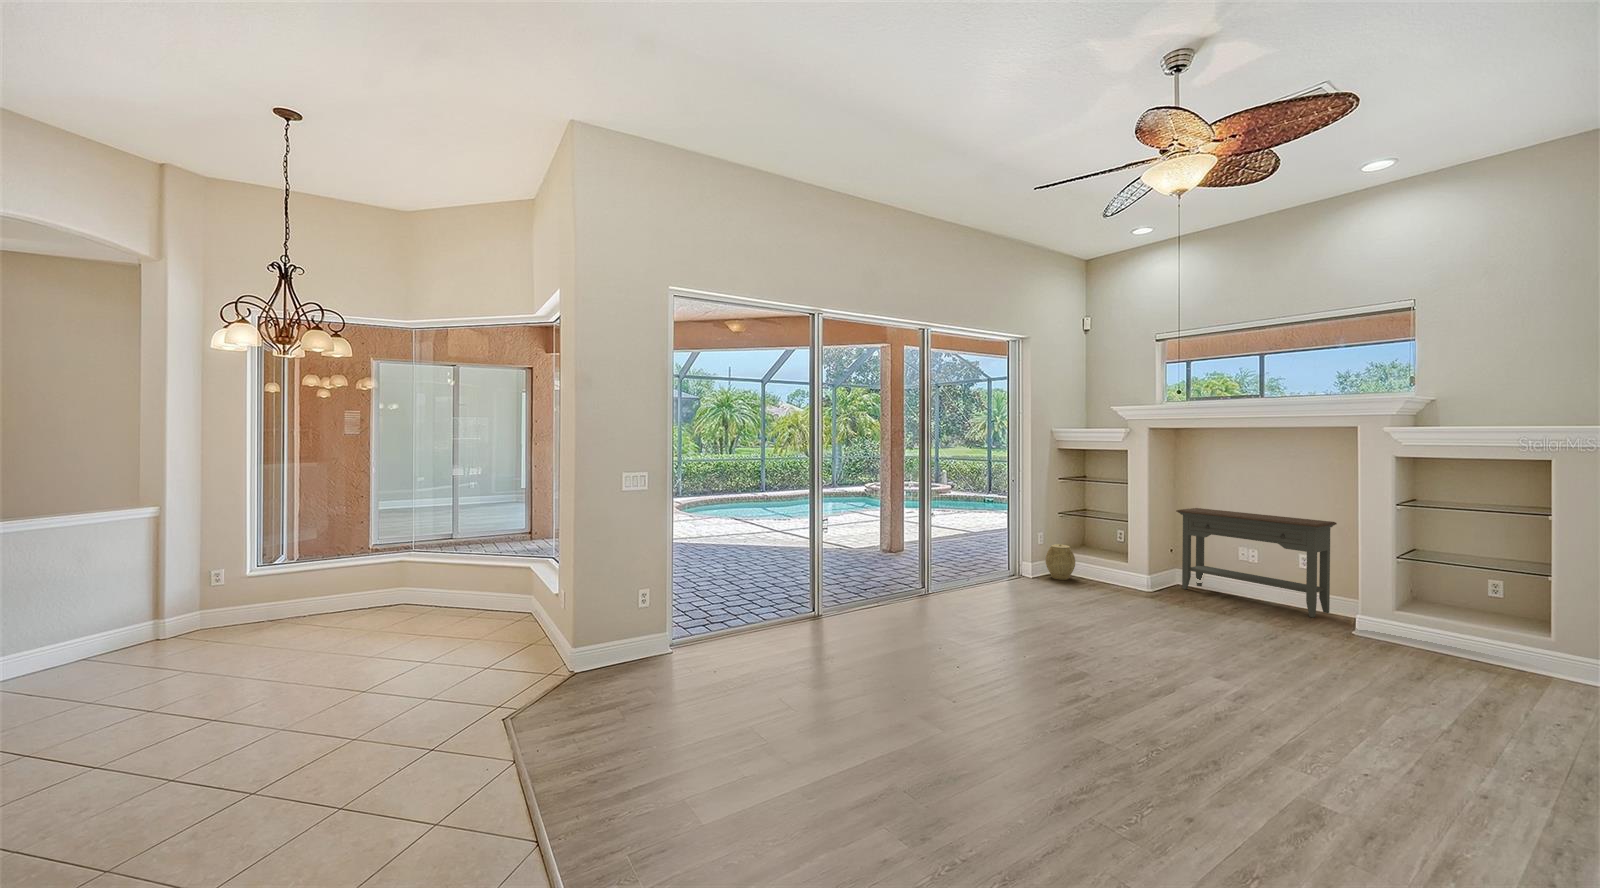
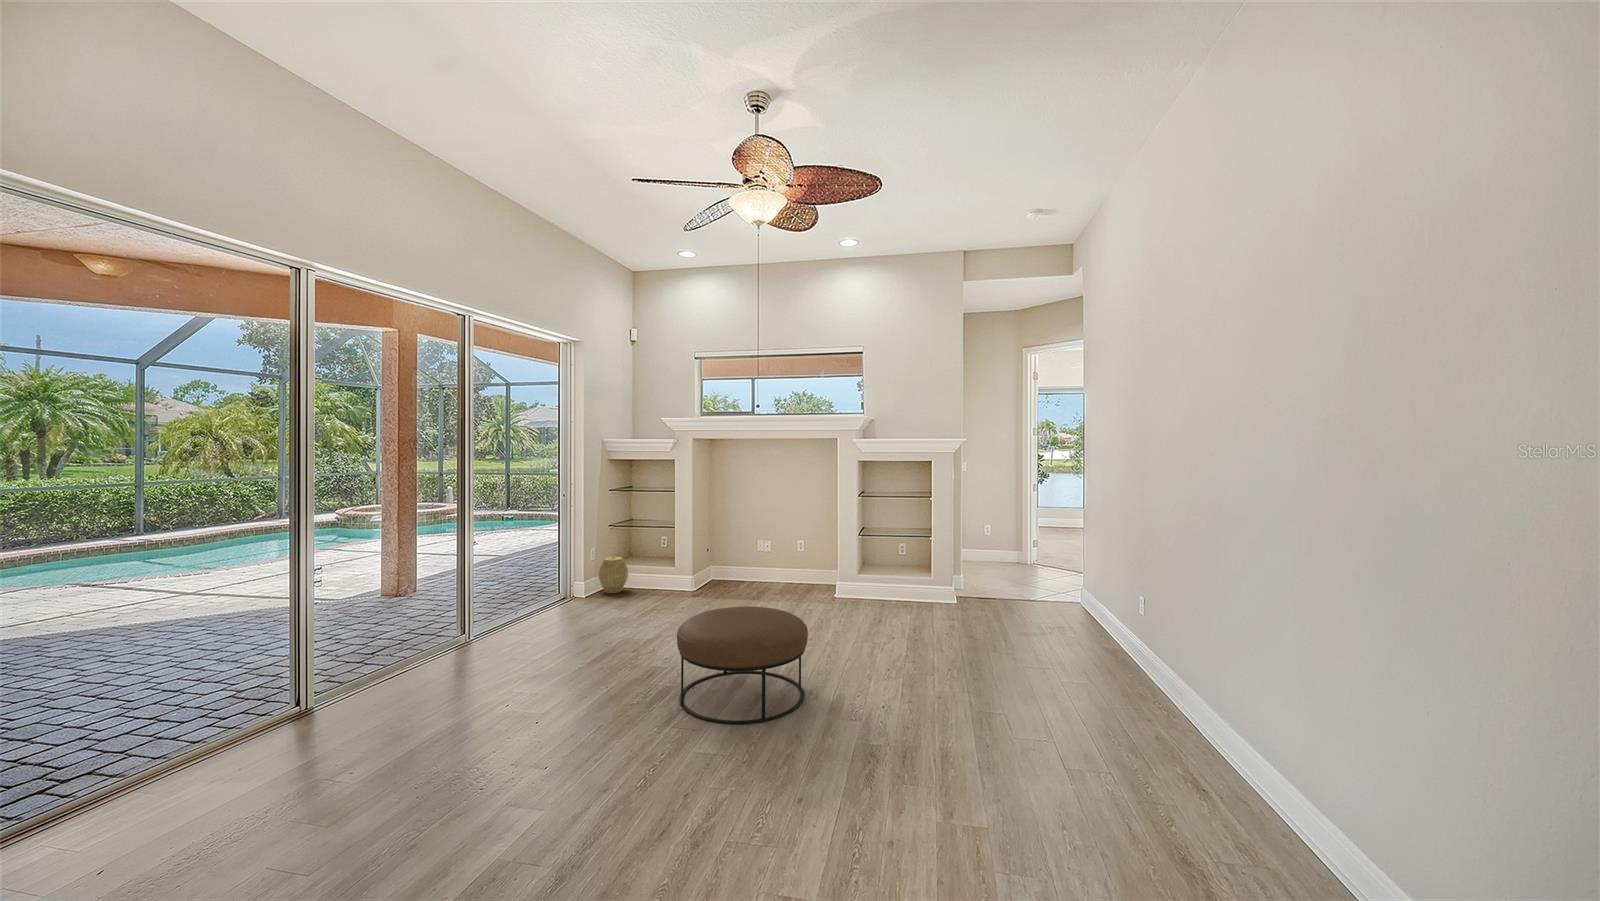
console table: present [1176,508,1337,618] -> none [713,510,820,590]
ottoman: none [1087,606,1251,735] -> present [677,606,808,724]

